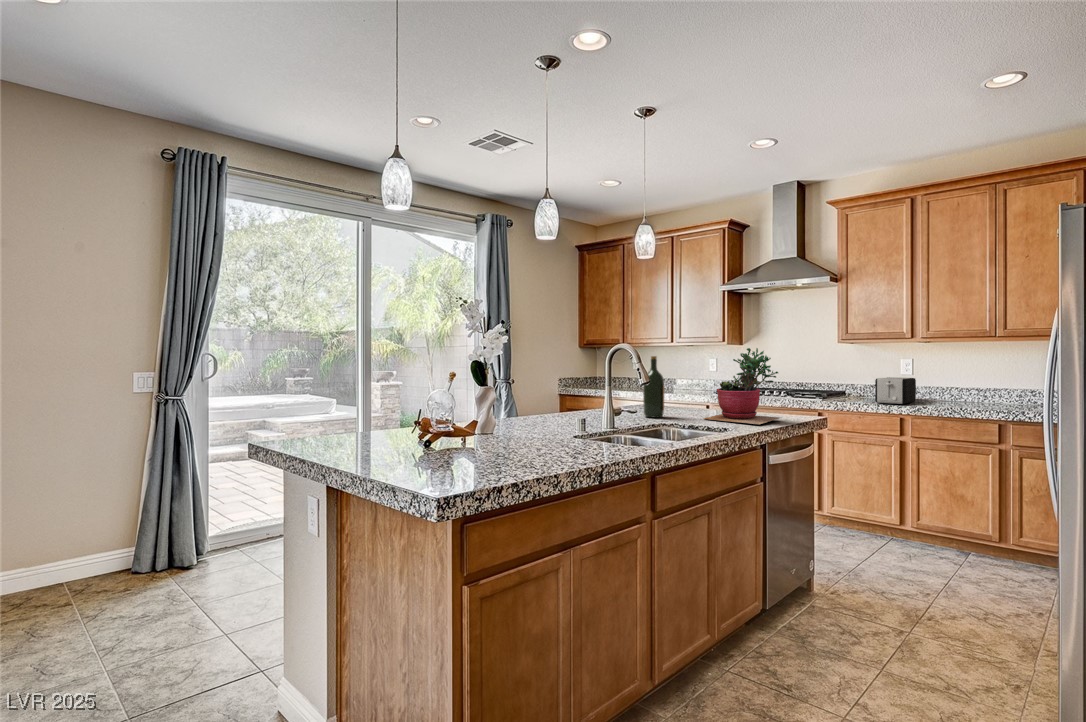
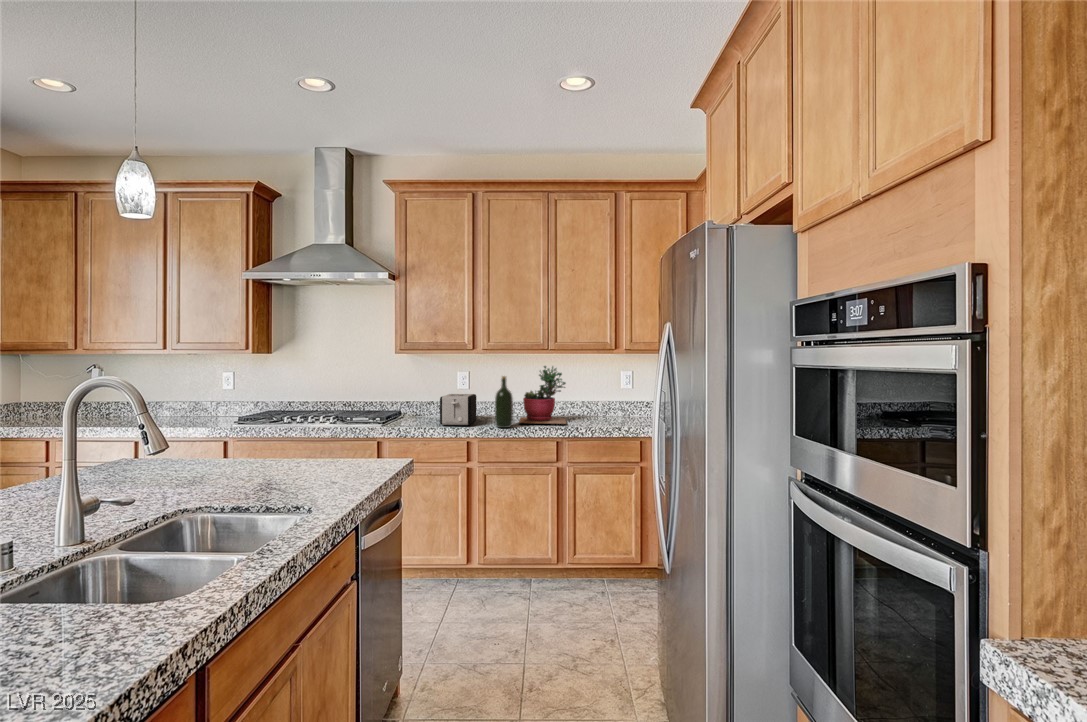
succulent plant: present [704,348,780,424] -> present [519,366,566,424]
wine bottle: present [643,356,664,418] -> present [495,376,513,428]

